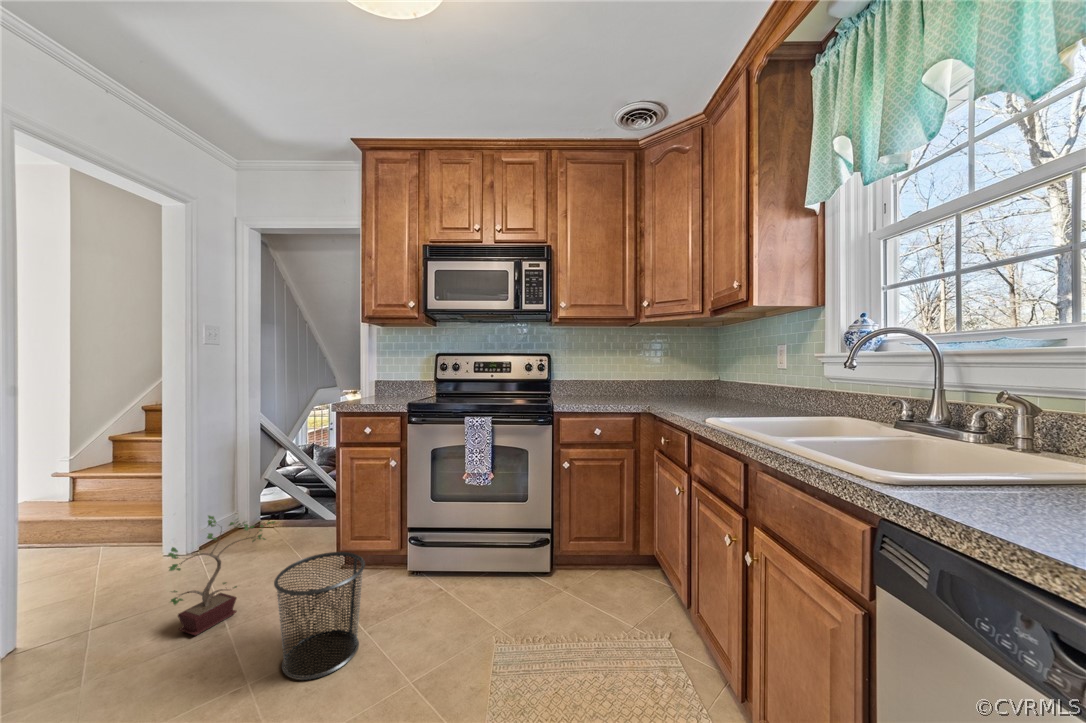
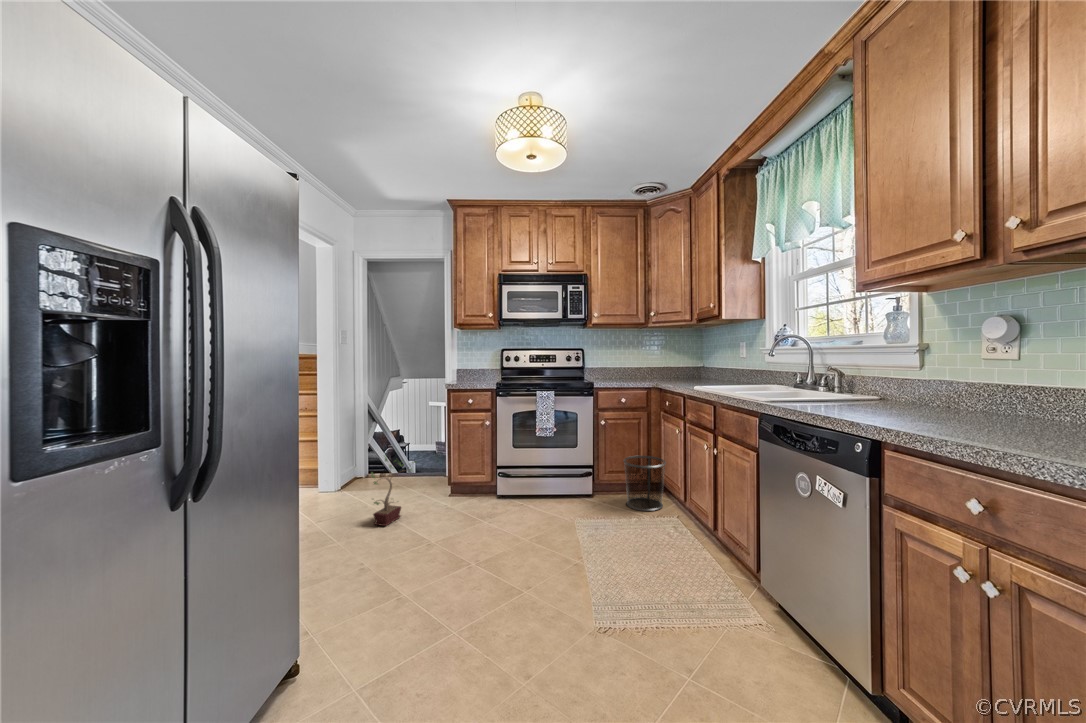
waste bin: present [274,552,365,680] -> present [624,456,666,511]

